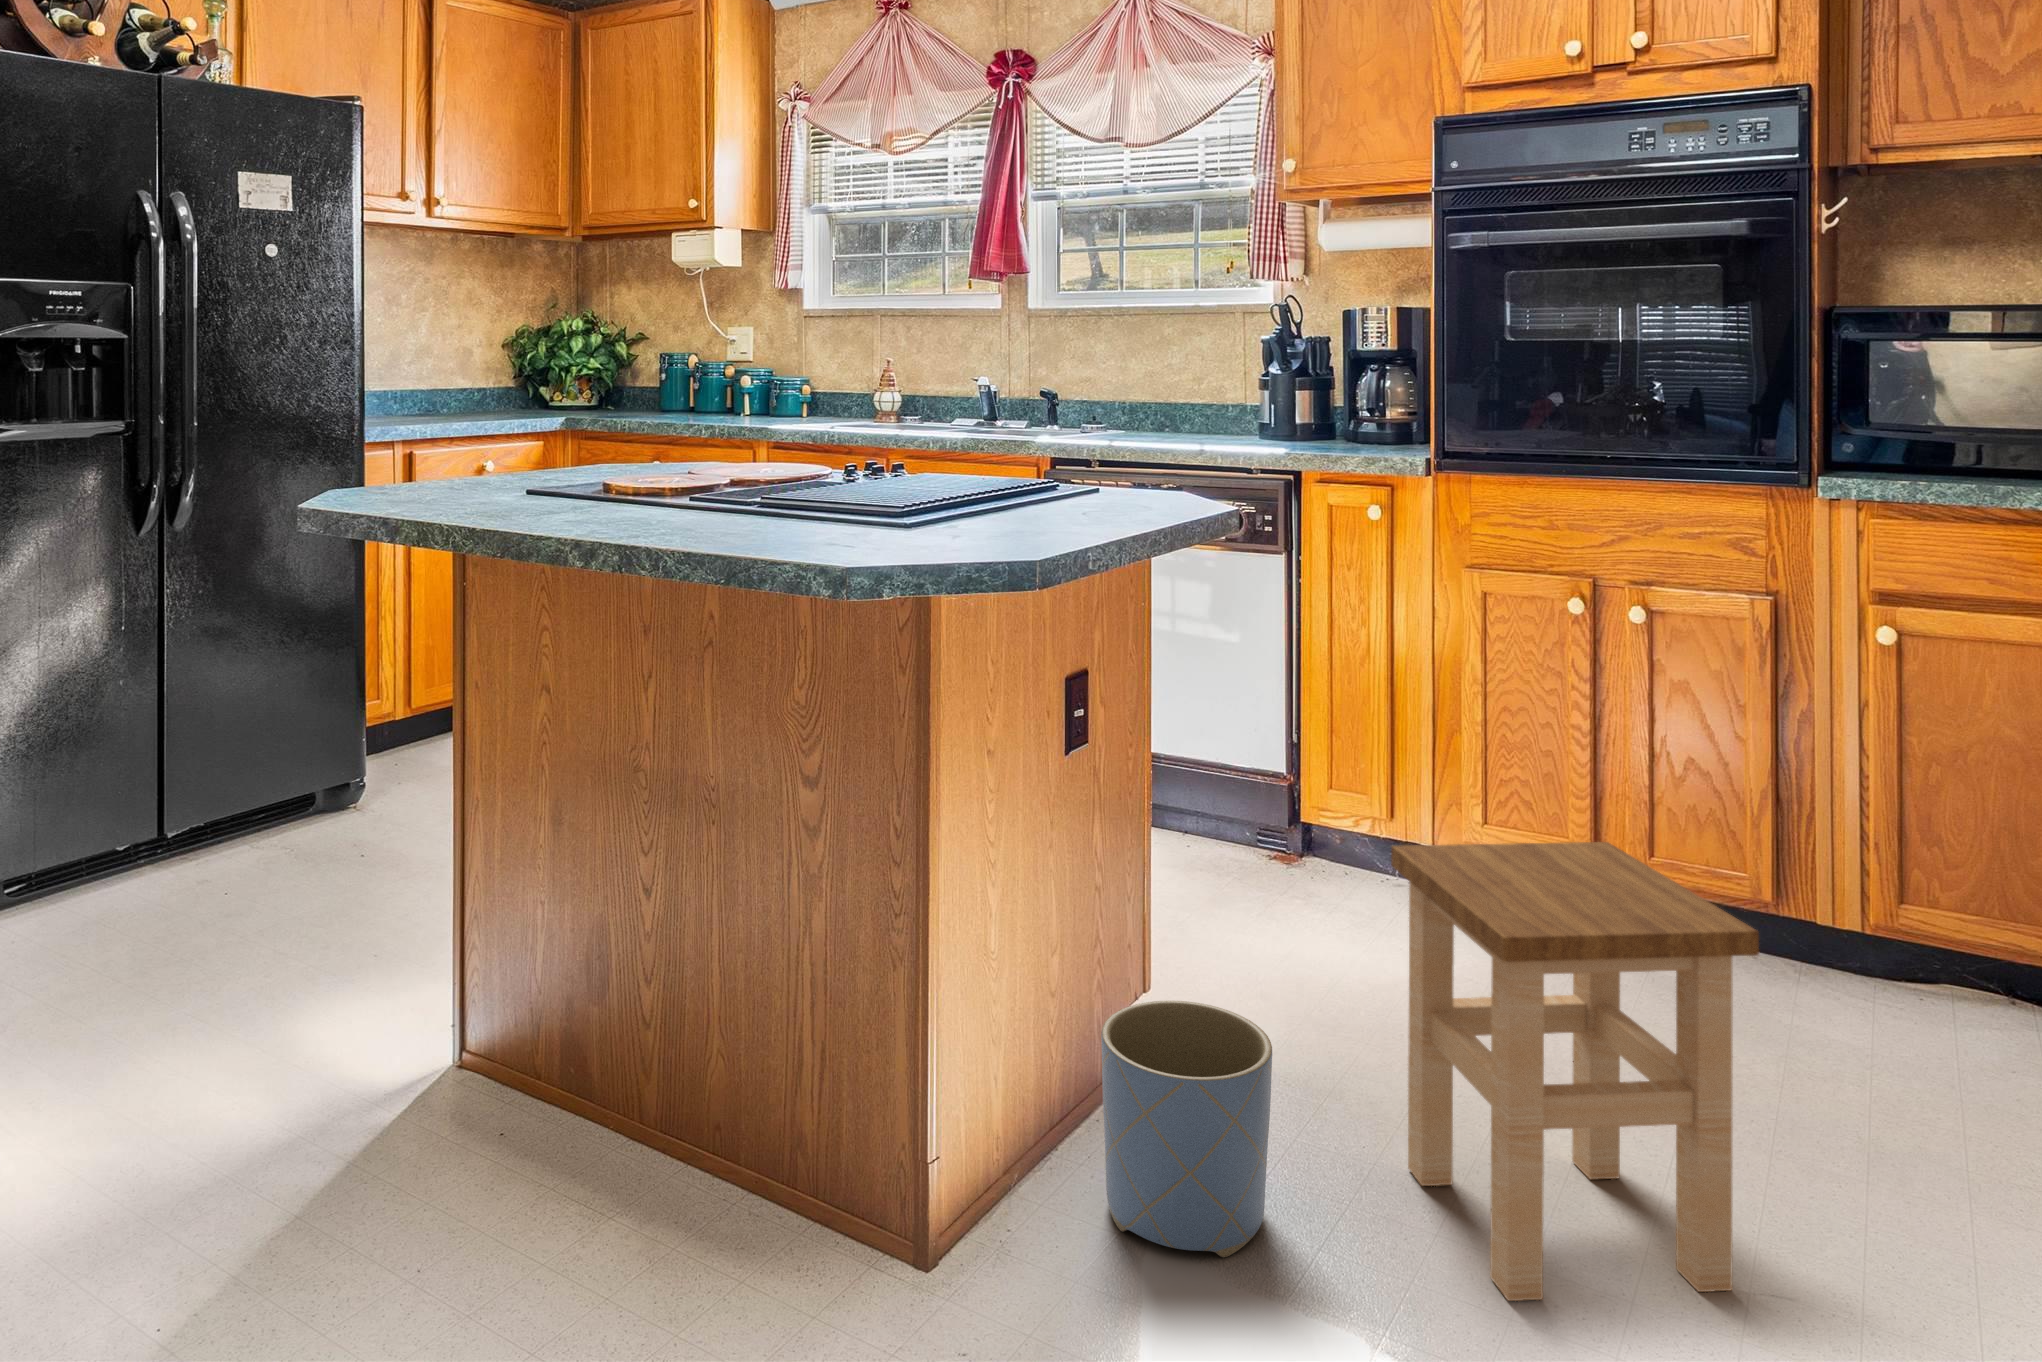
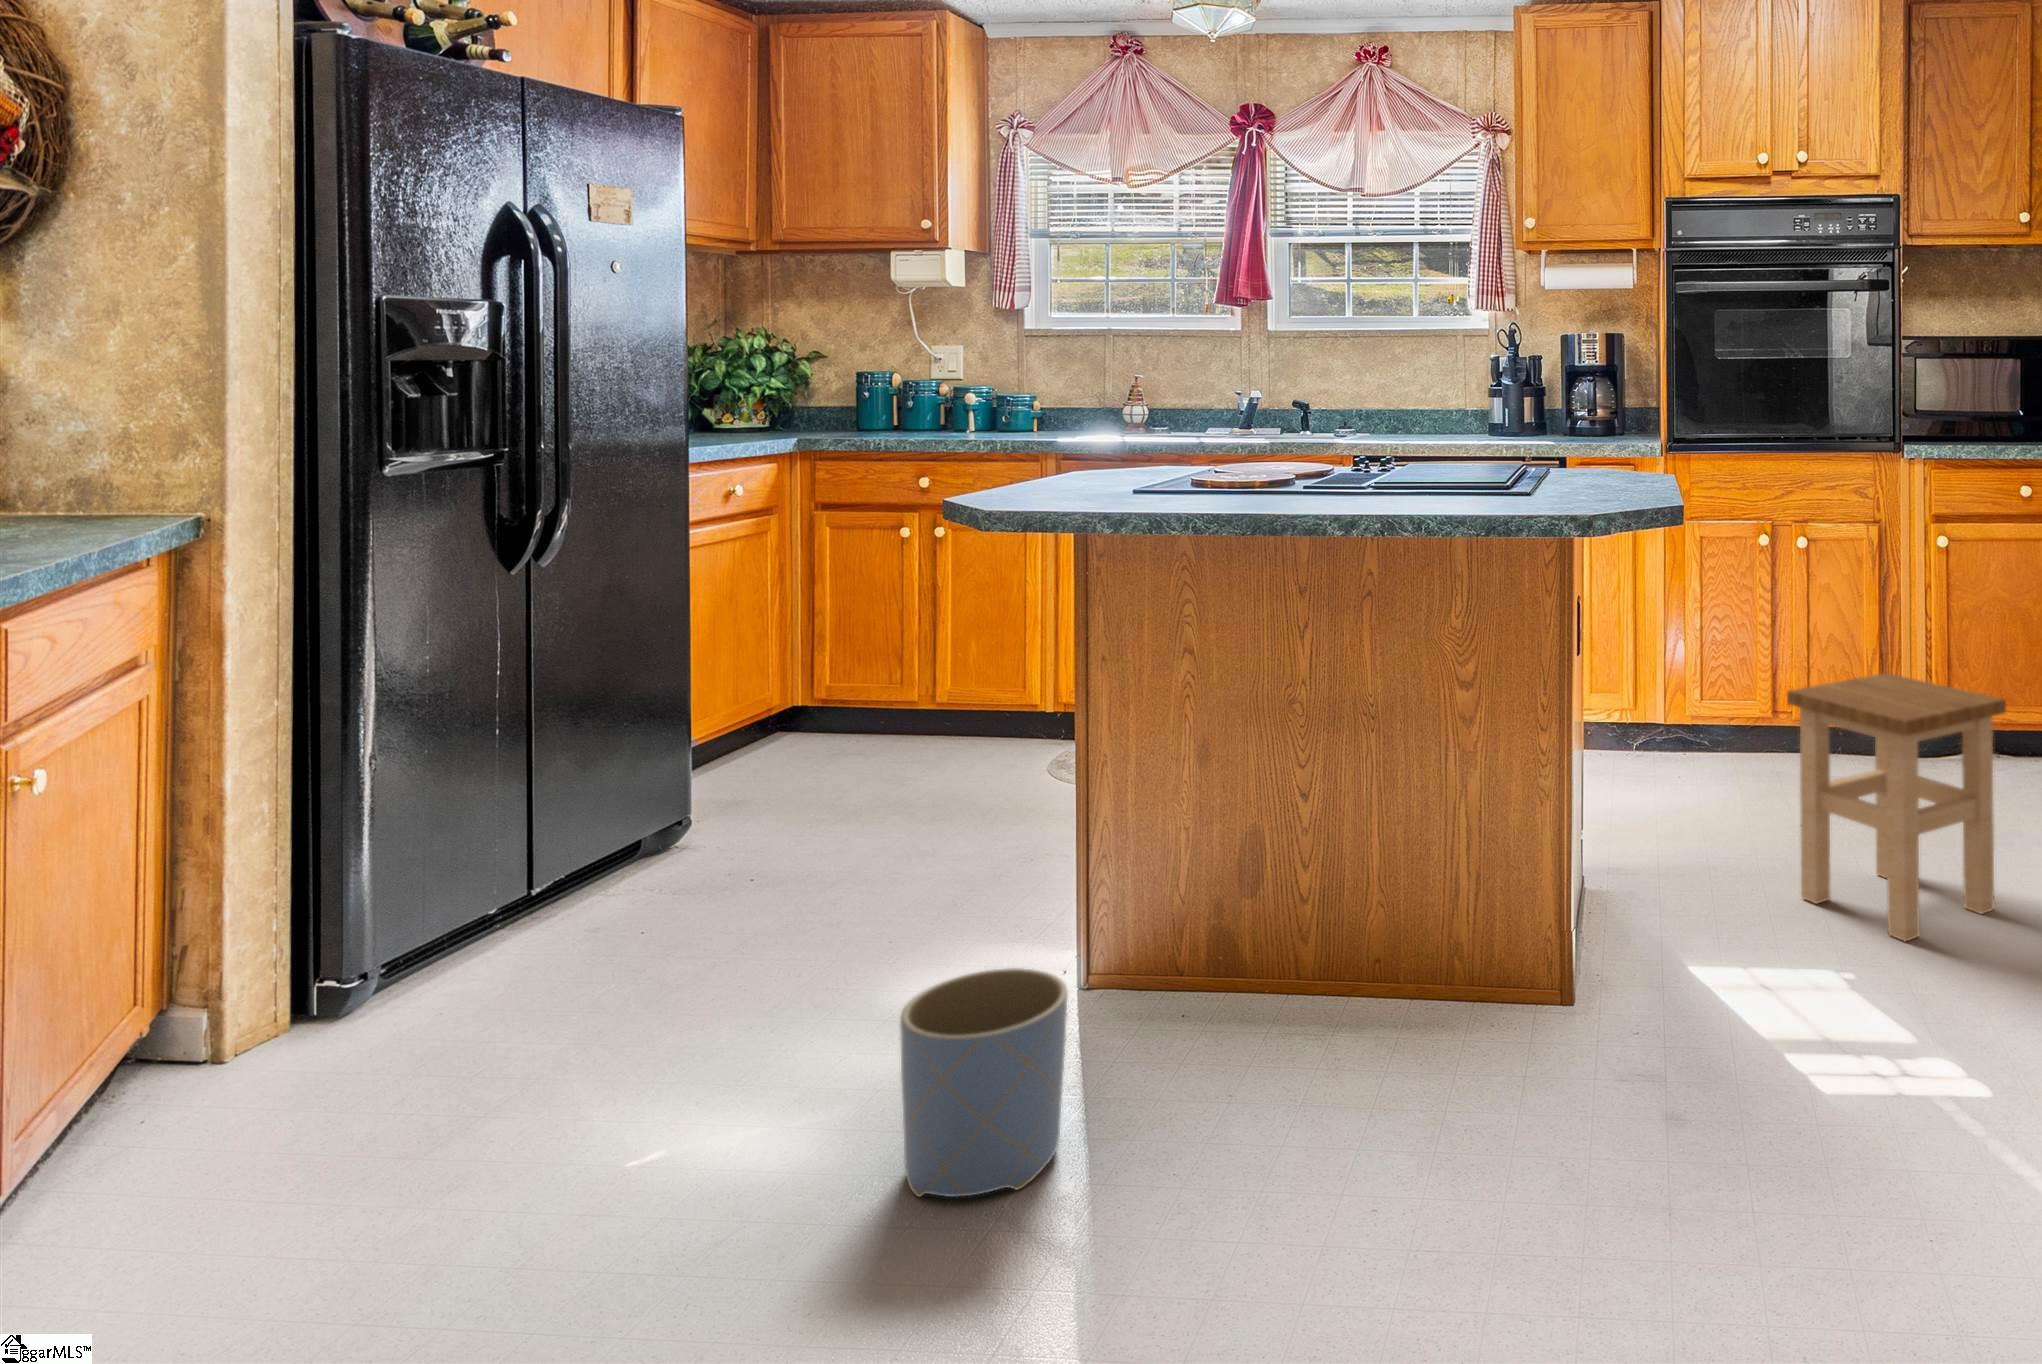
planter: present [1101,1001,1272,1257] -> present [900,968,1068,1197]

